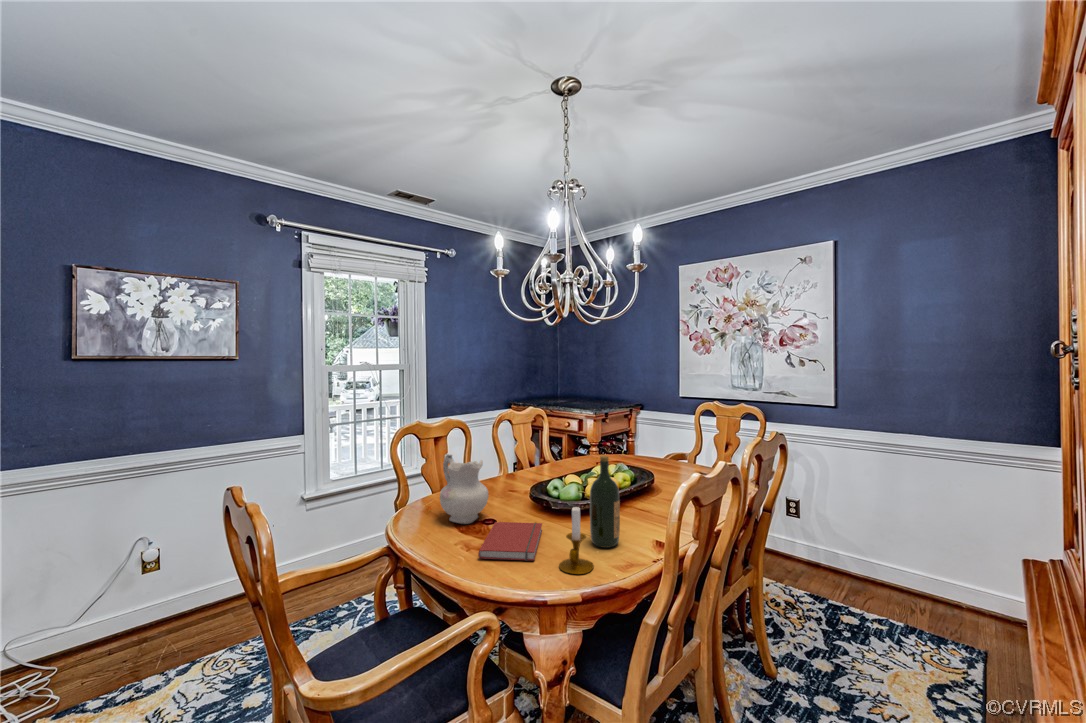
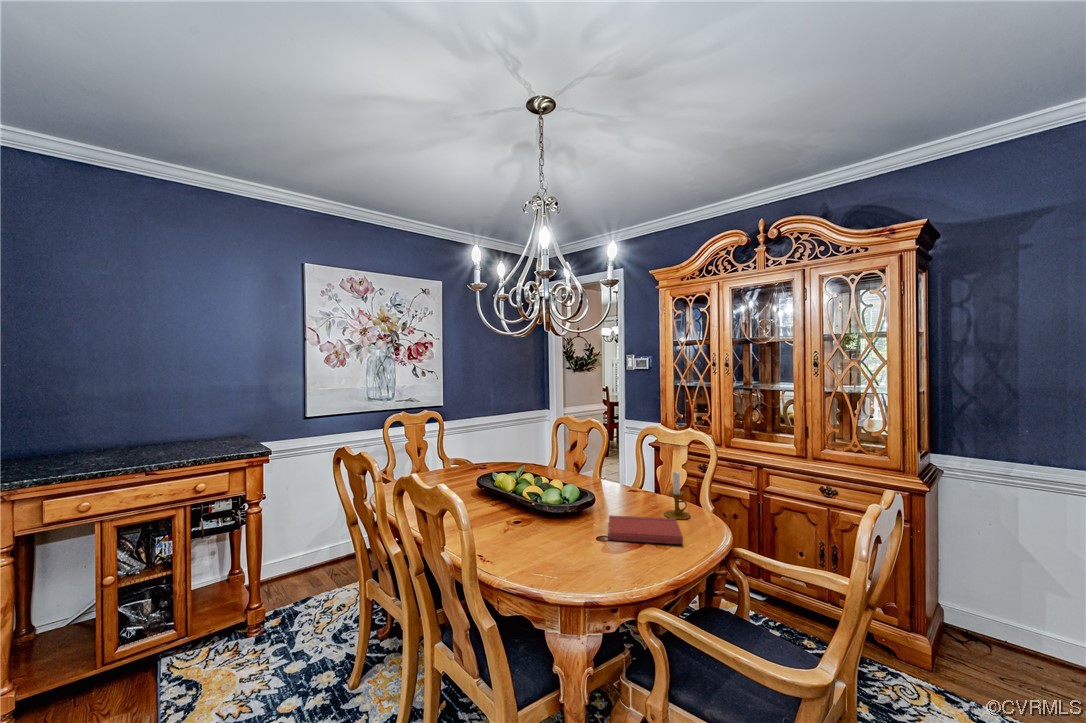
ceramic pitcher: present [440,454,488,524] -> none [546,477,606,564]
wine bottle: present [590,456,620,548] -> none [622,437,645,508]

